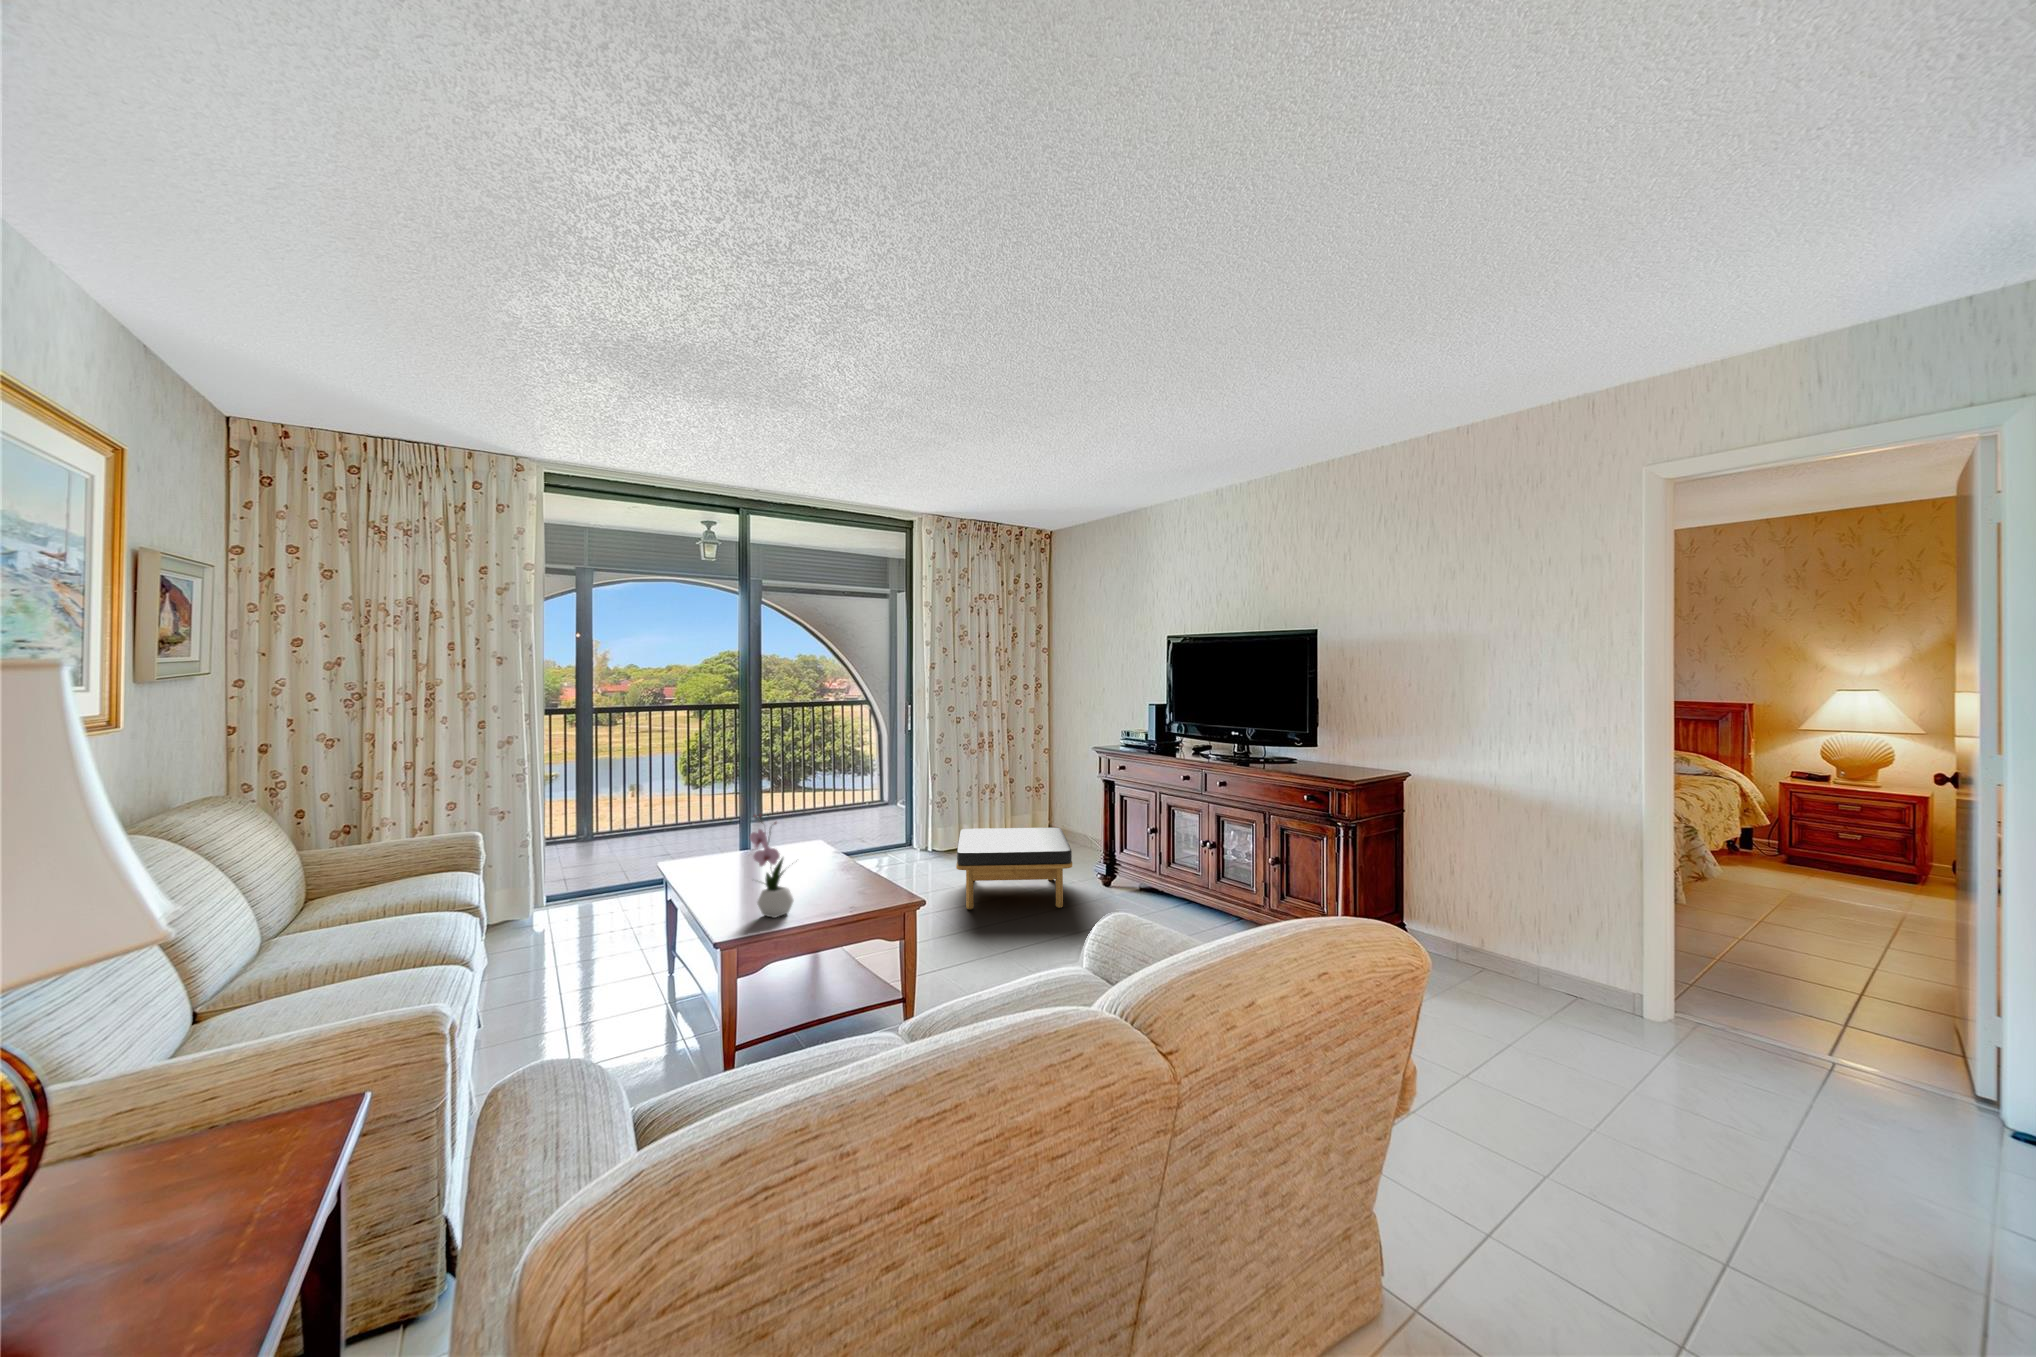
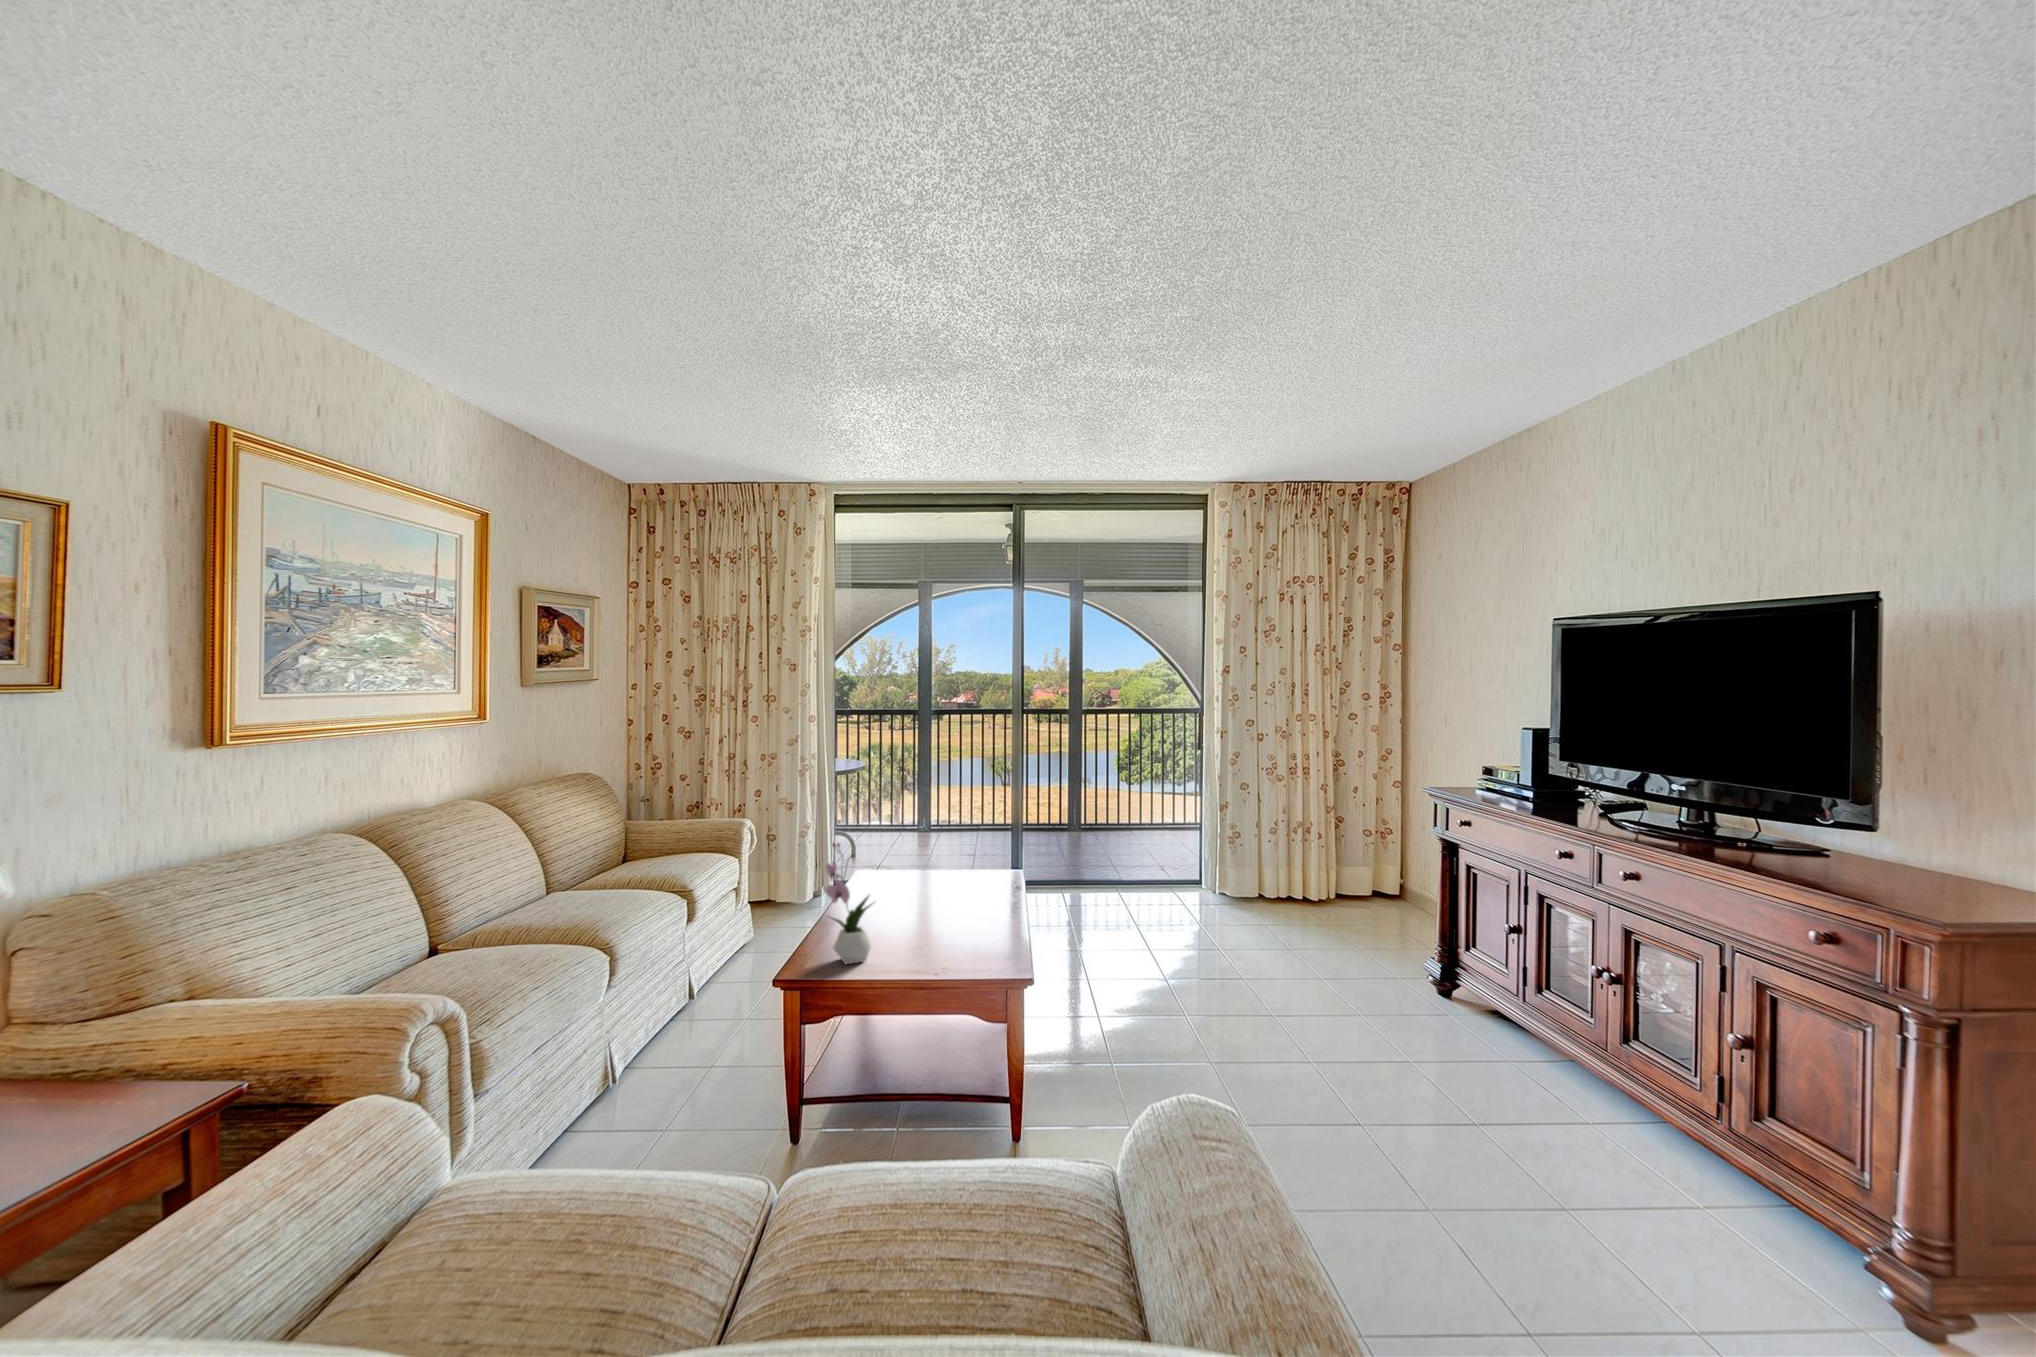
ottoman: present [956,828,1072,909] -> none [1197,877,1376,1013]

